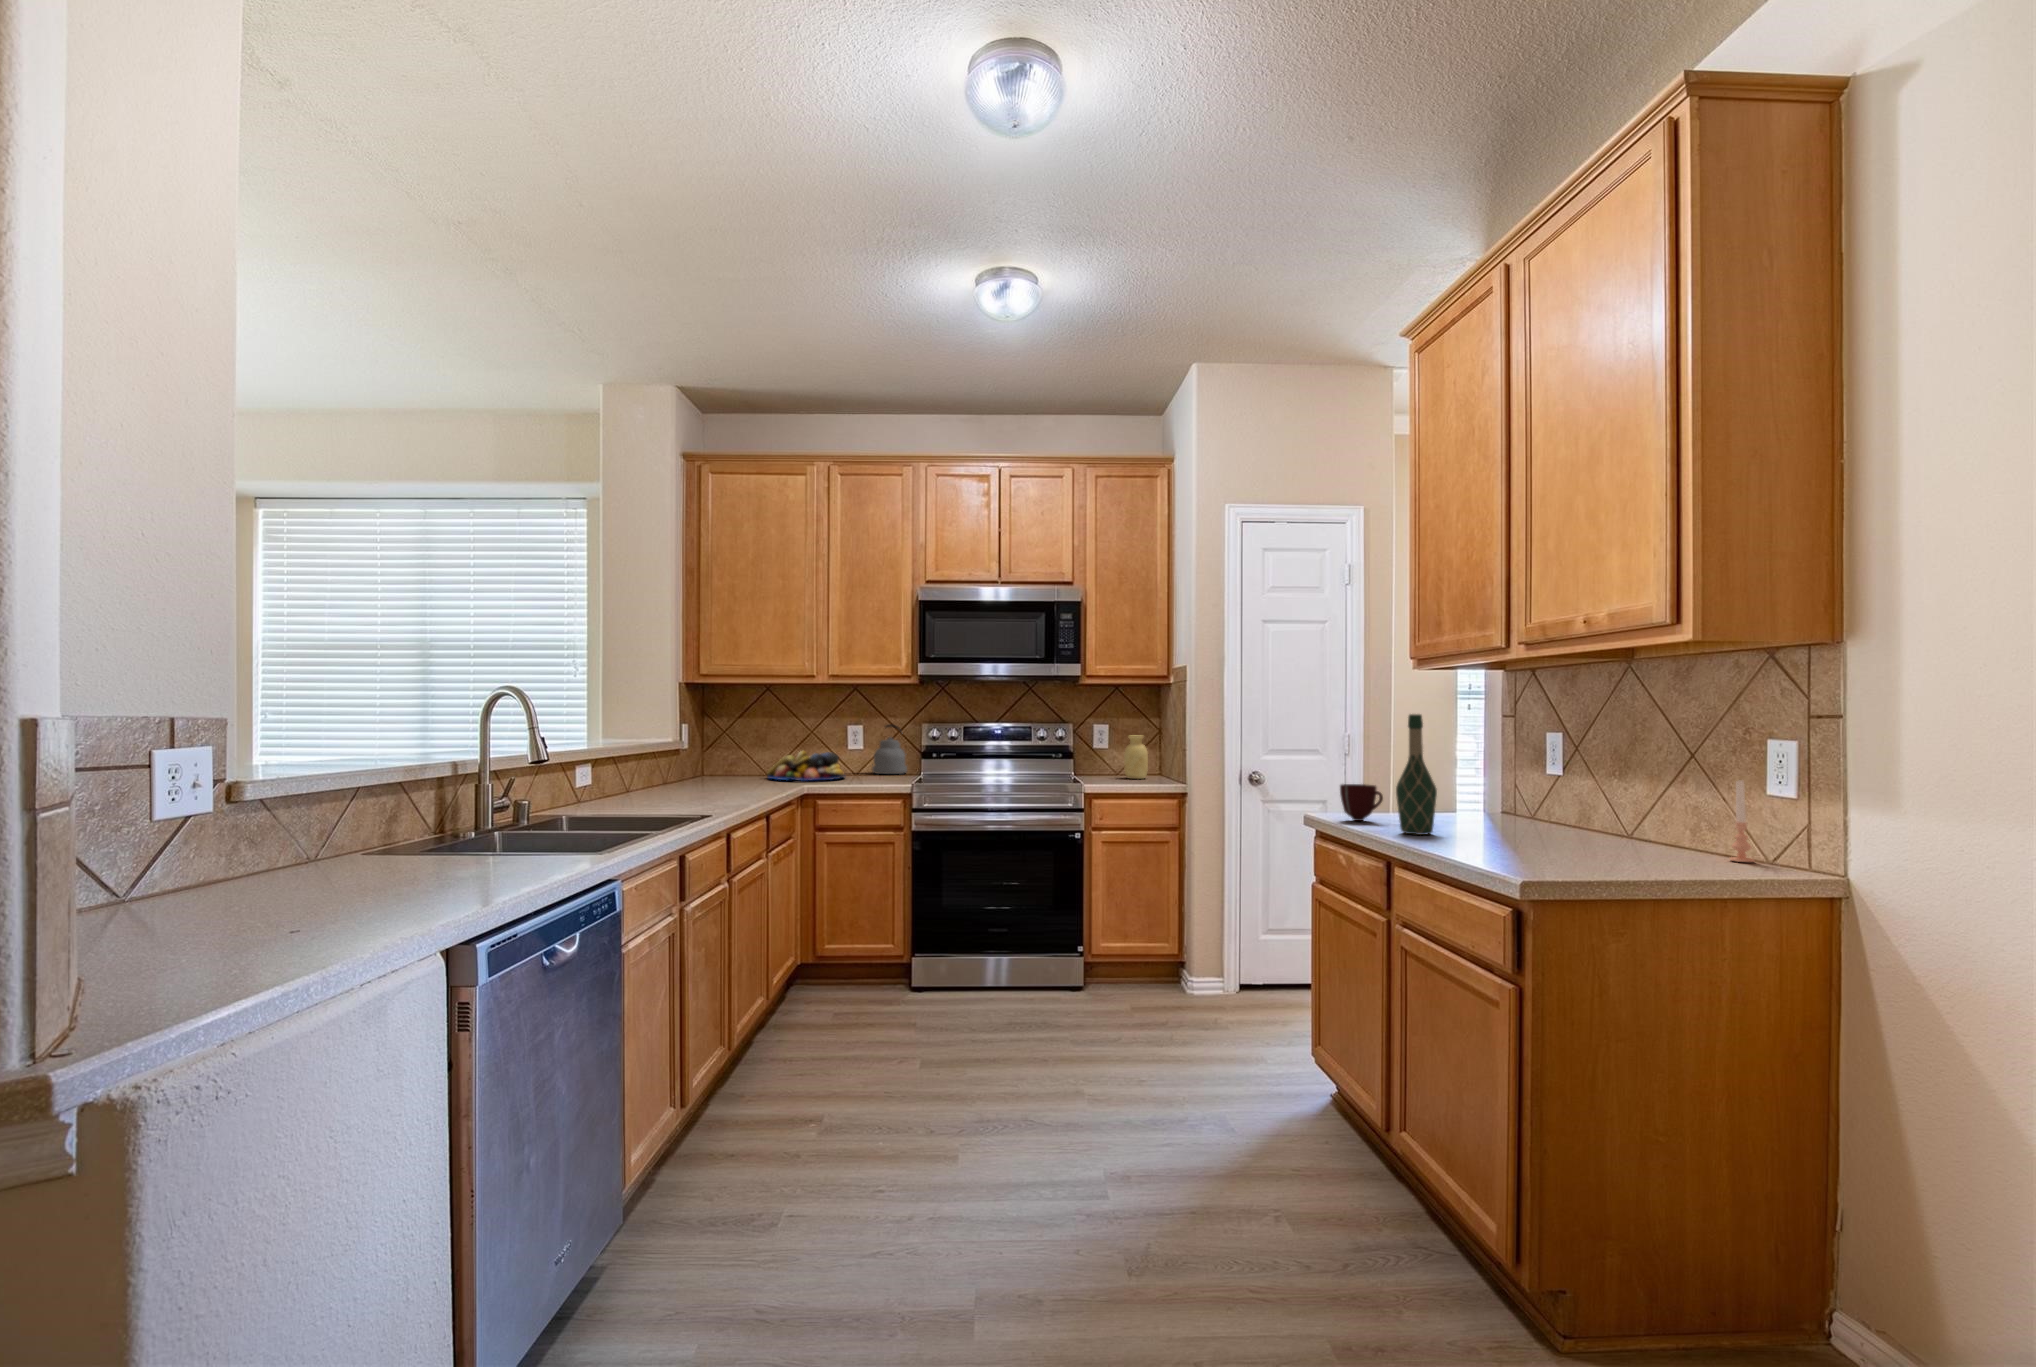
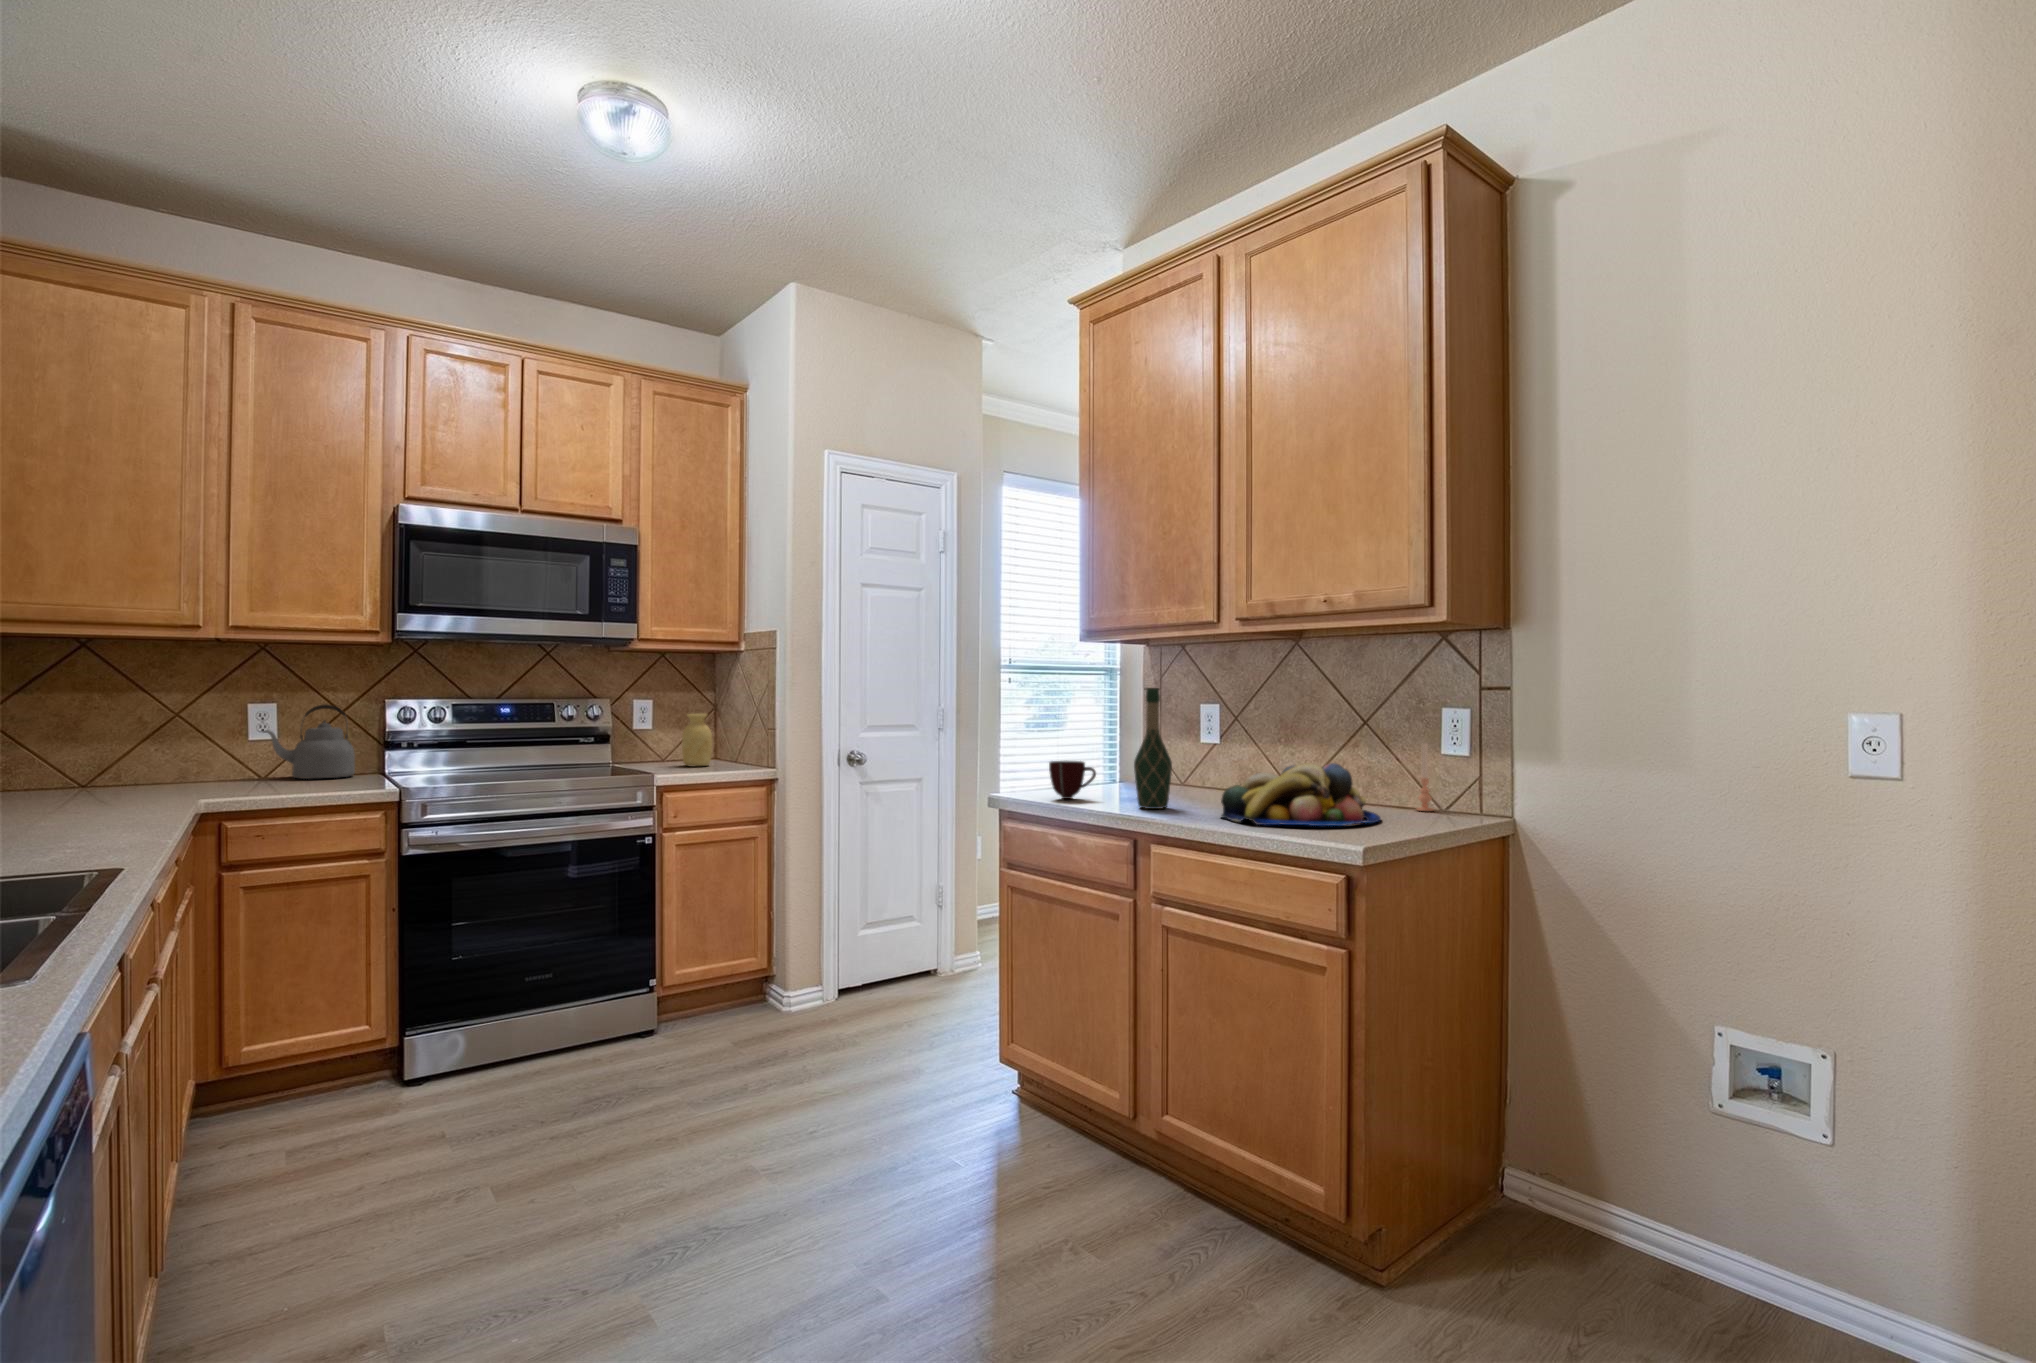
fruit bowl: present [767,751,845,781] -> present [1221,763,1381,826]

